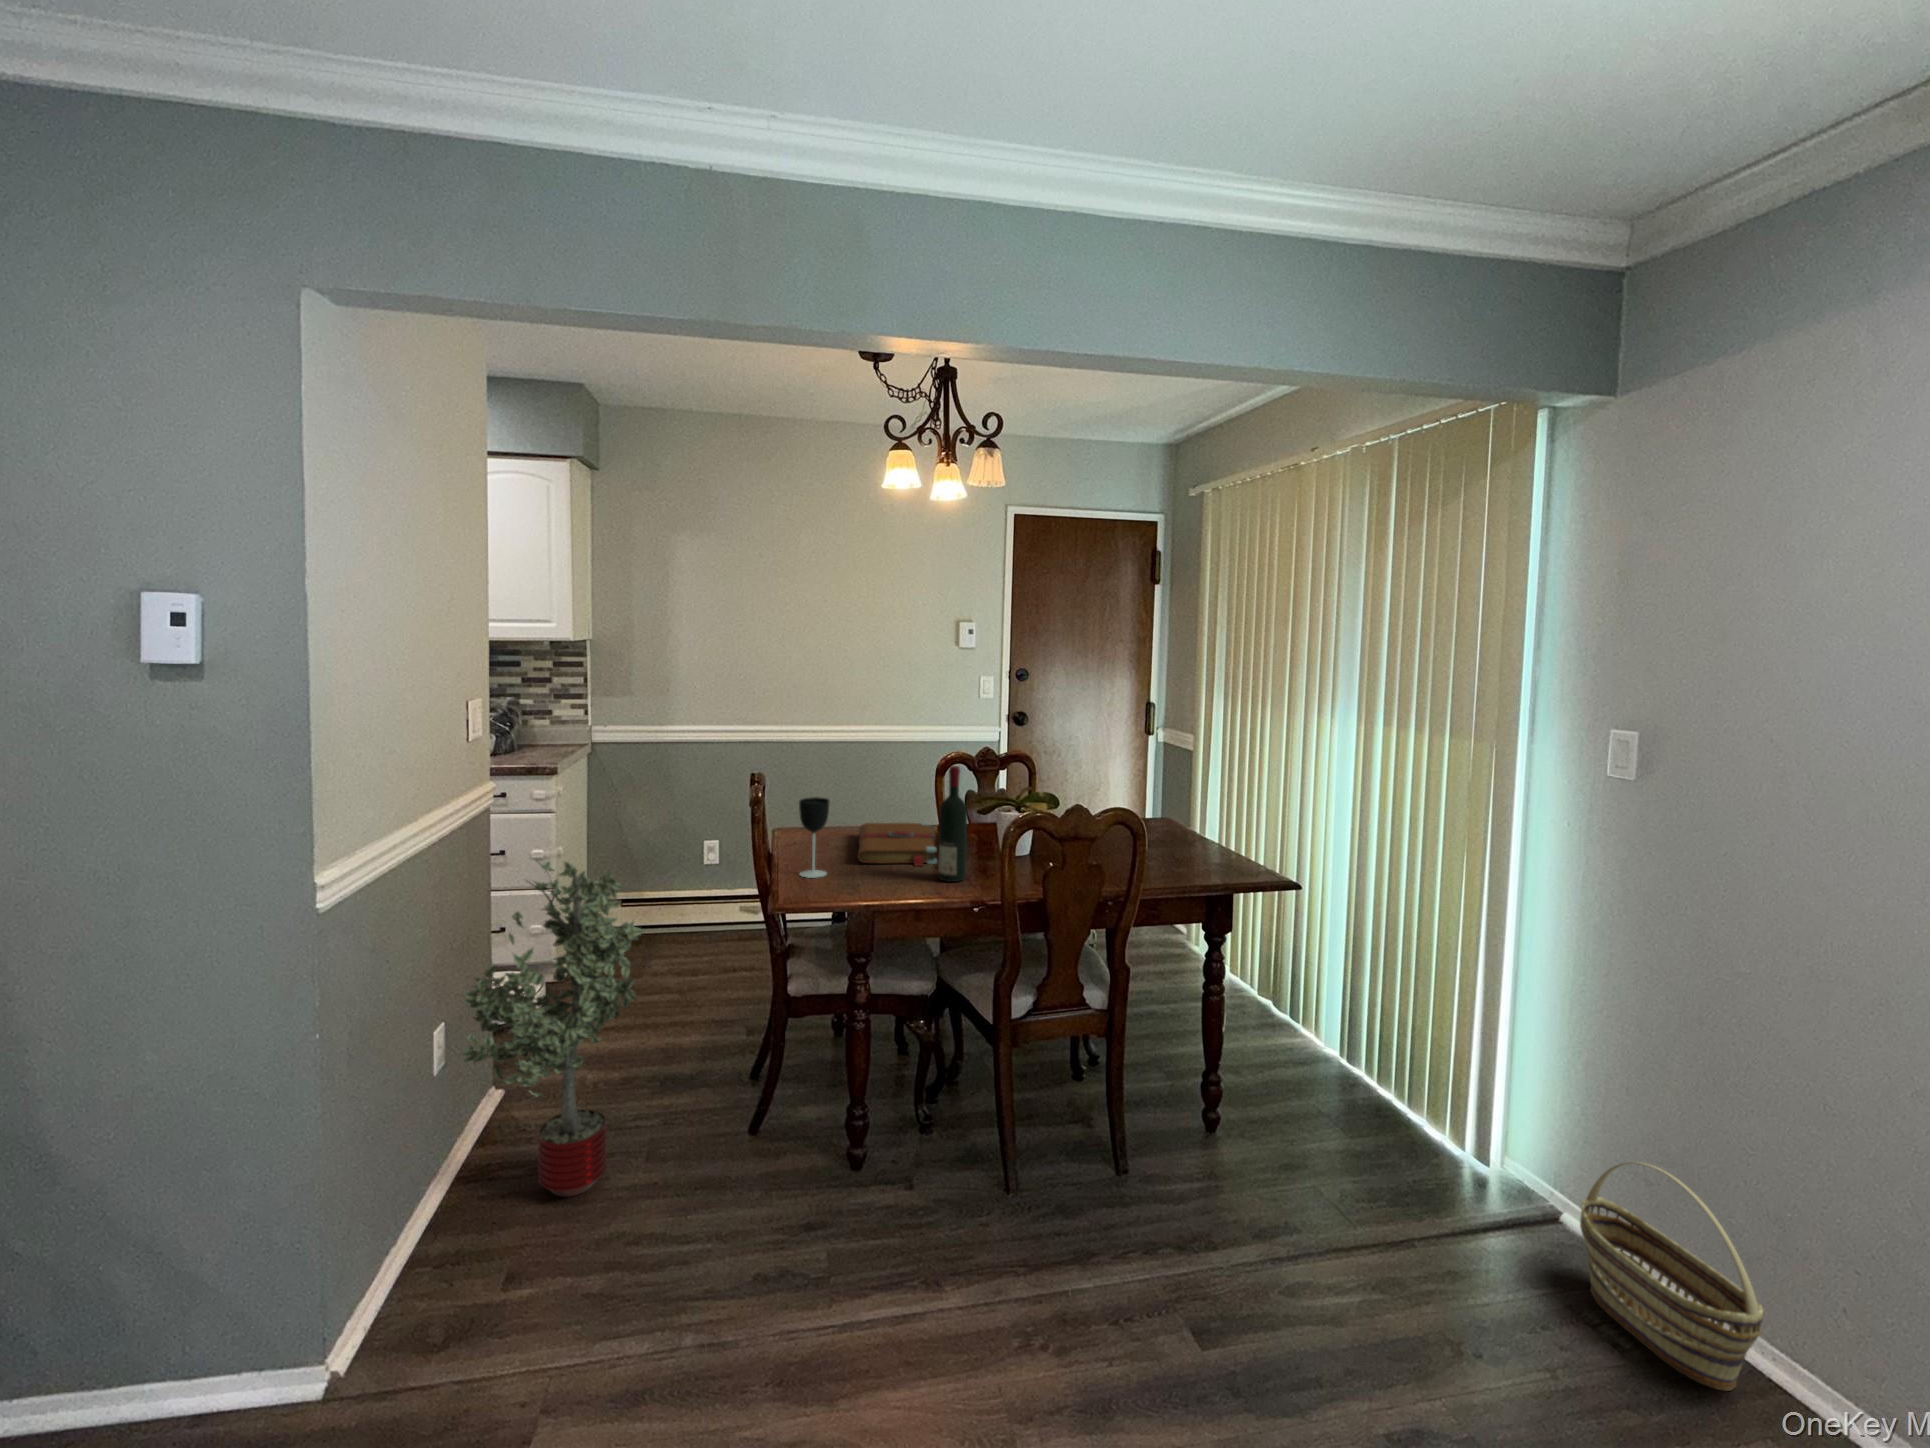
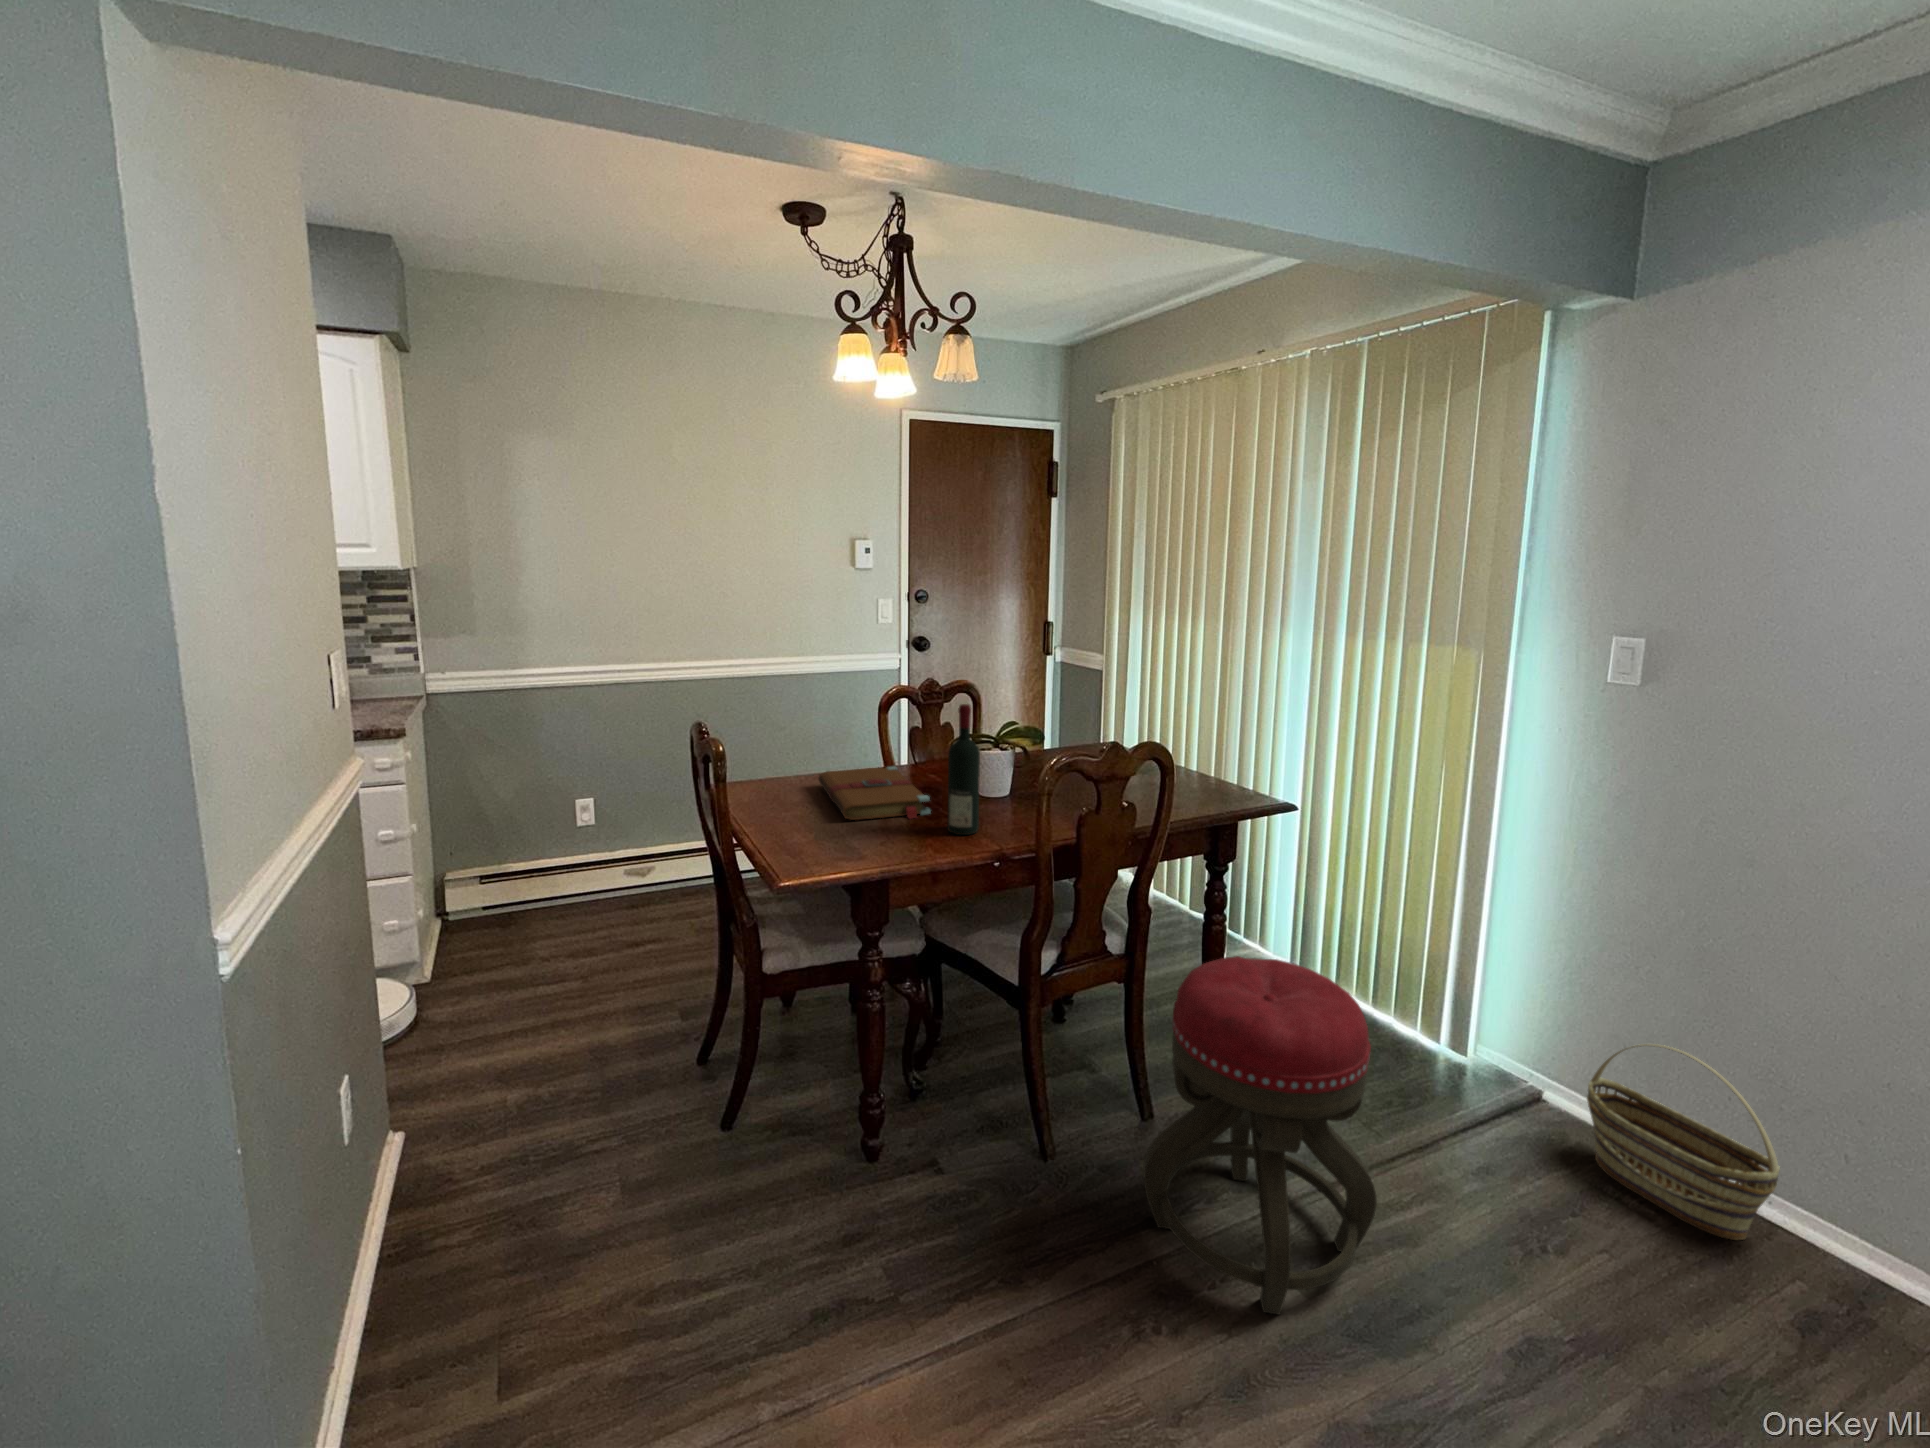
wine glass: present [799,797,829,878] -> none [782,749,818,844]
potted tree: present [461,861,643,1197] -> none [377,853,614,1259]
ottoman: none [1074,1014,1291,1358] -> present [1143,956,1377,1314]

